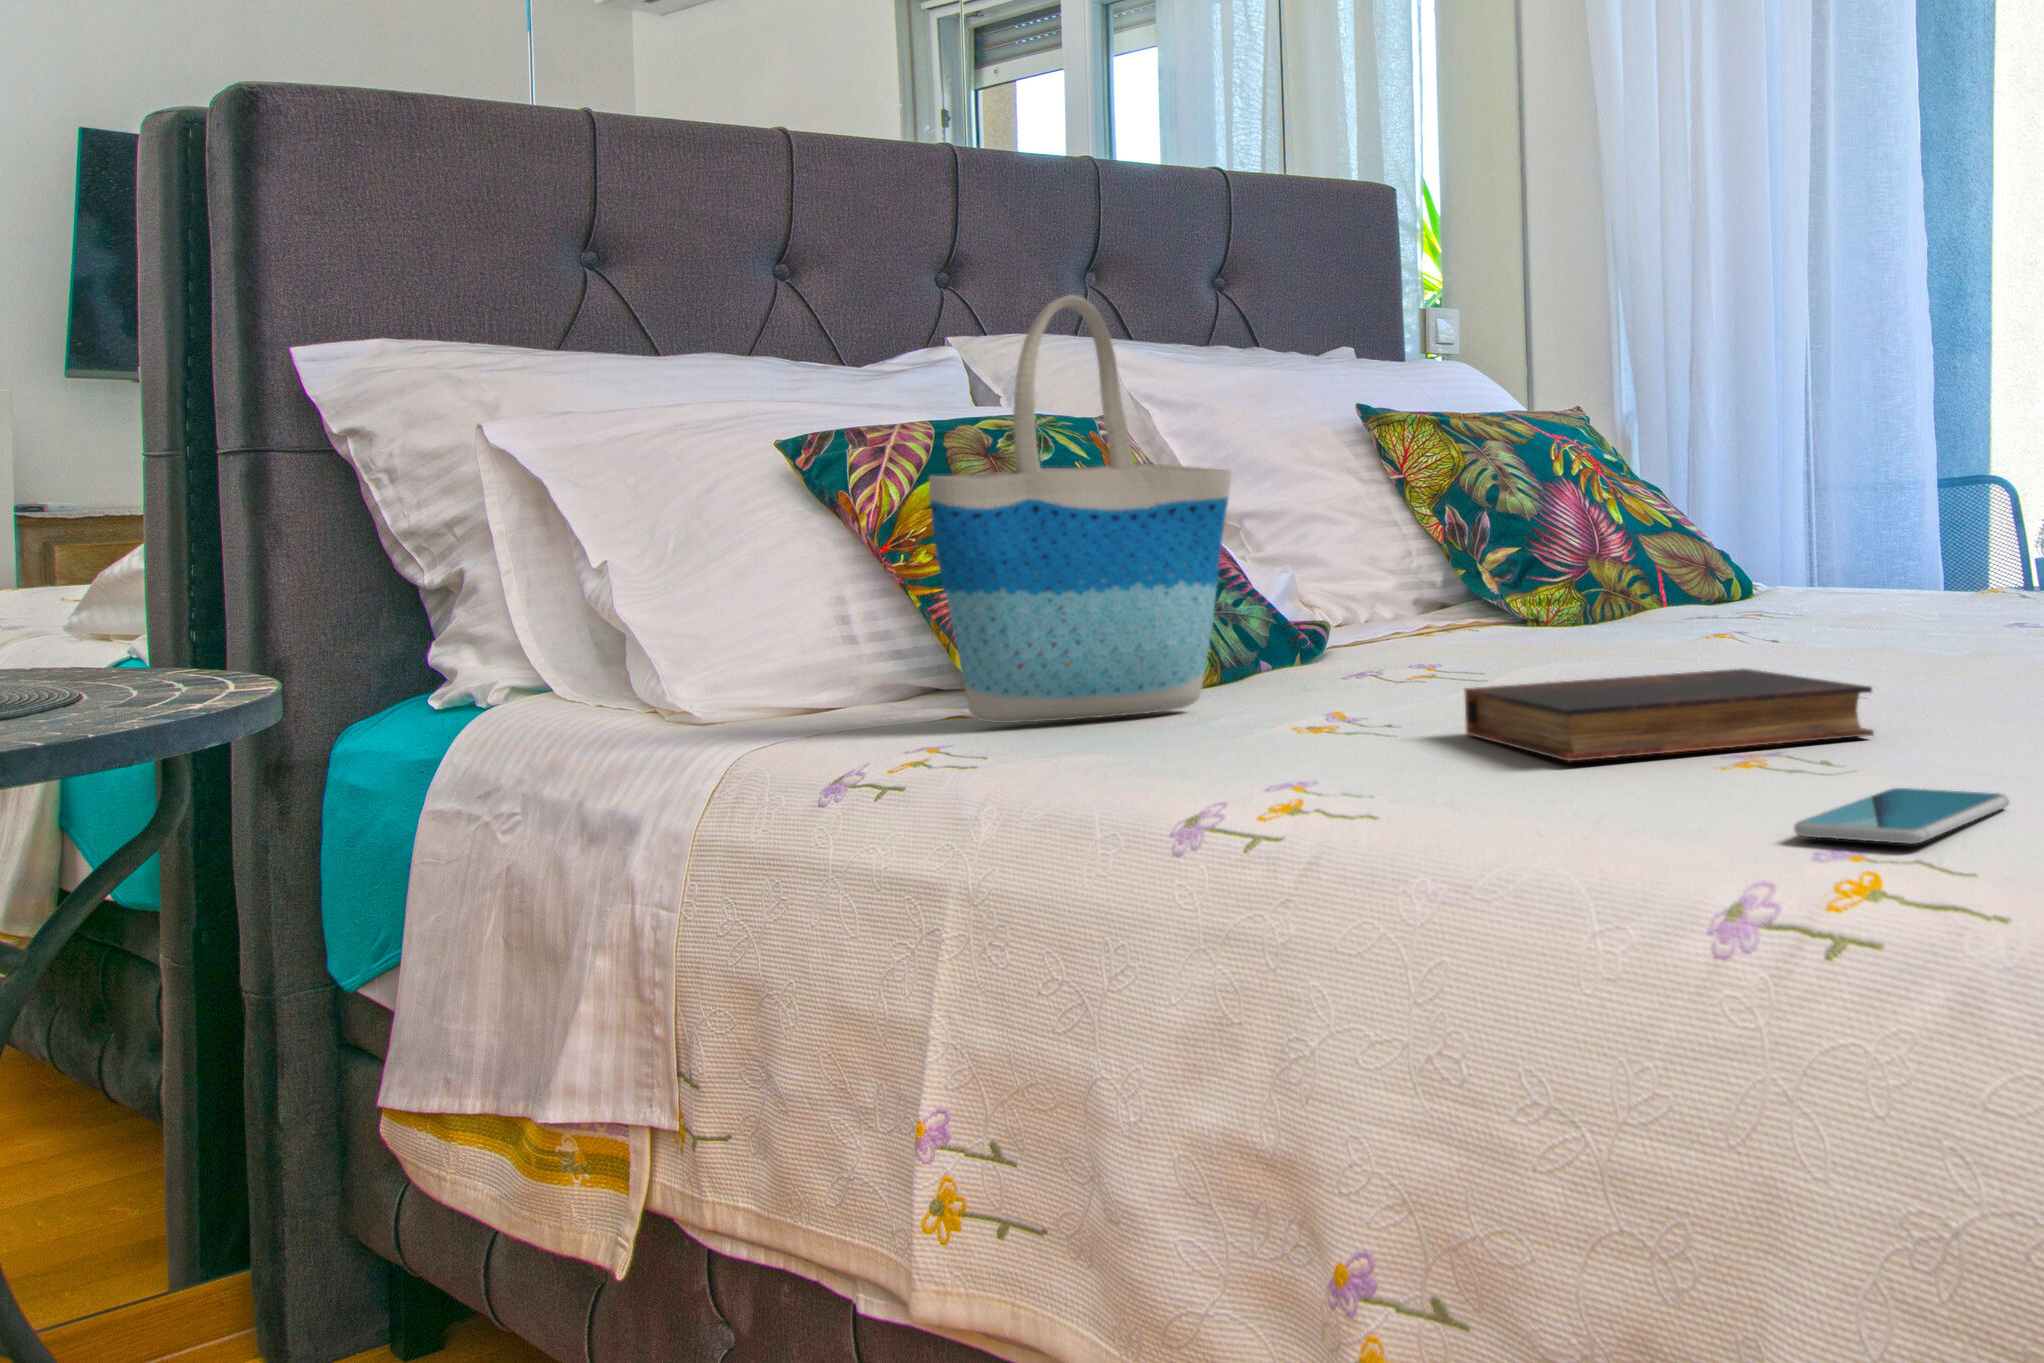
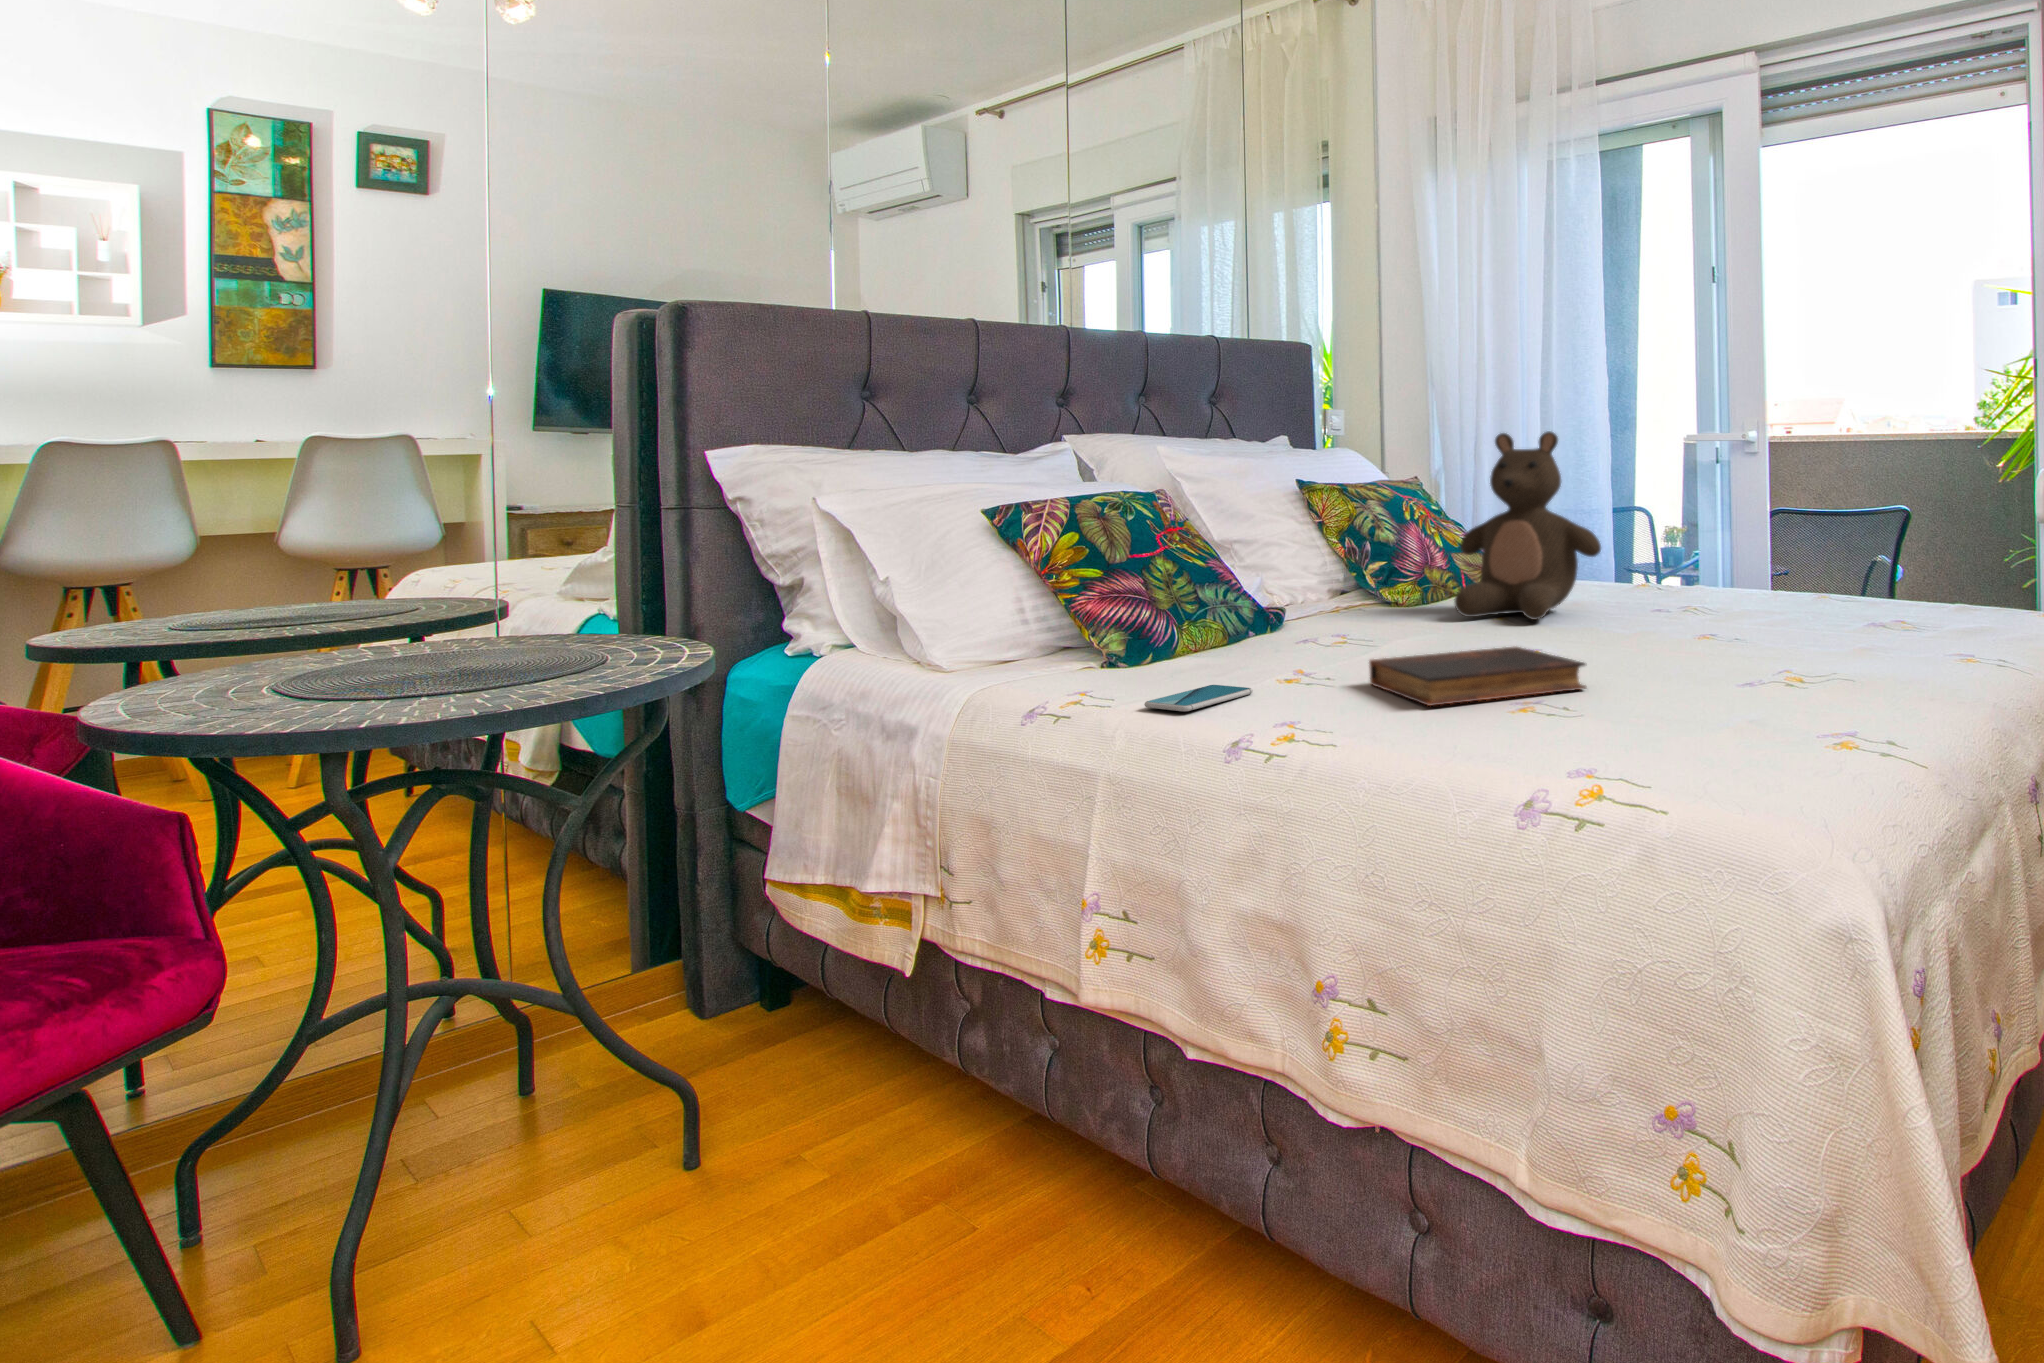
tote bag: present [929,295,1232,723] -> none [1077,440,1240,673]
stuffed bear: none [1642,297,1916,642] -> present [1454,431,1601,620]
smartphone: present [1794,788,2009,844] -> present [1144,685,1253,711]

